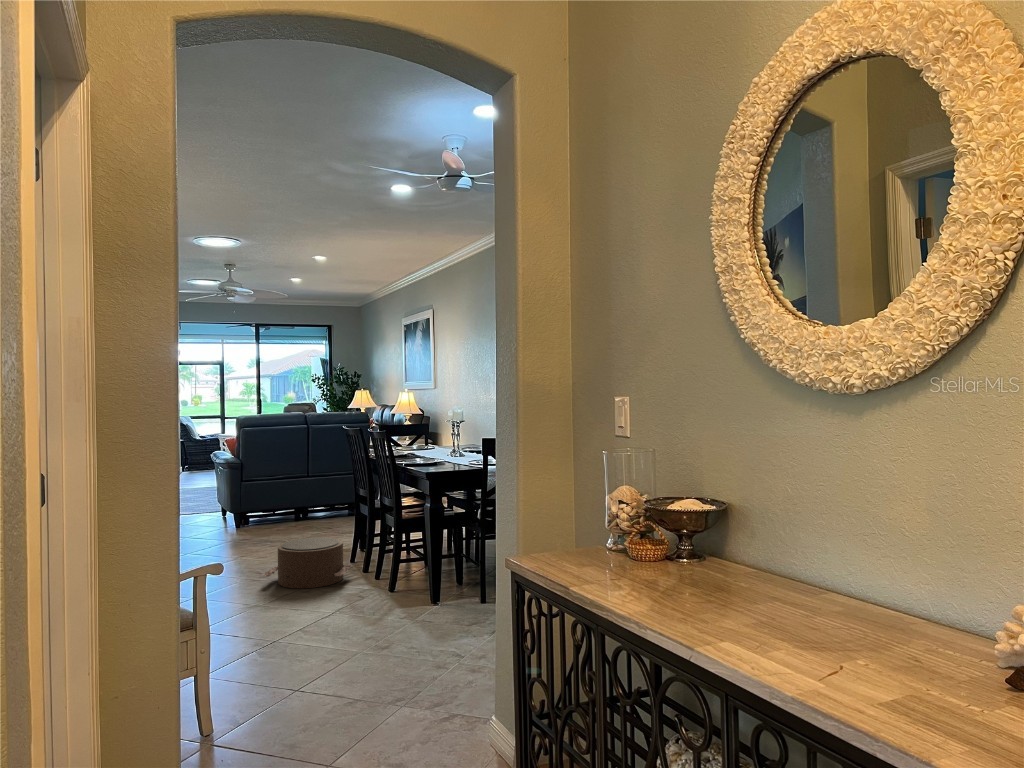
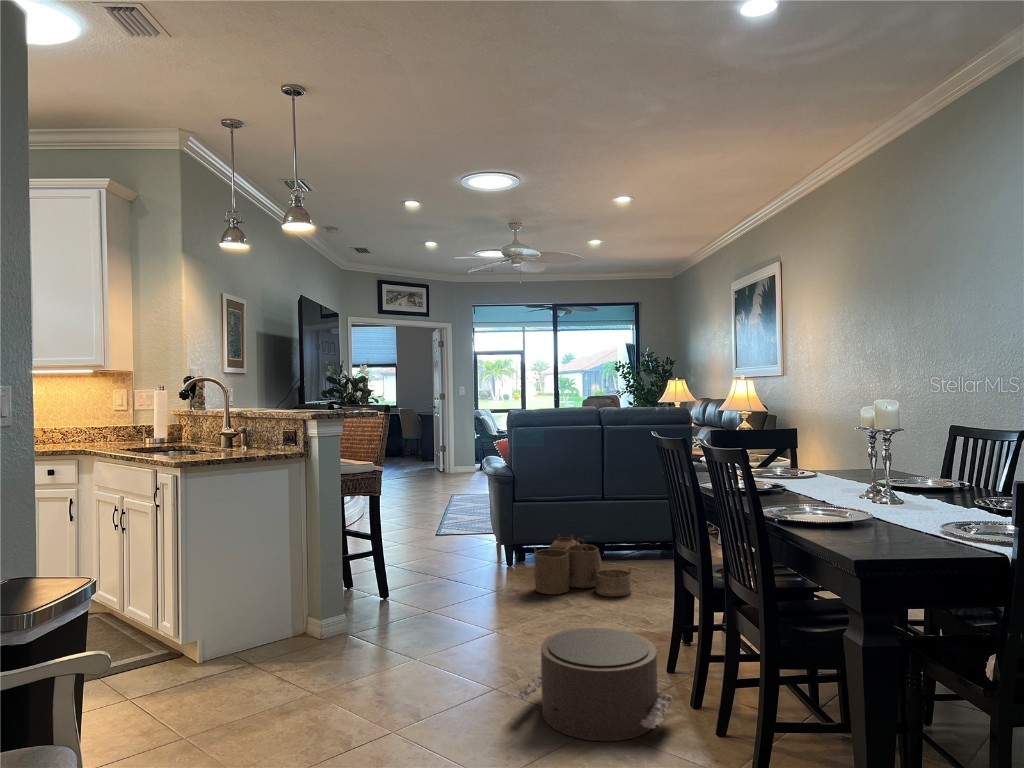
woven basket: none [259,503,328,540] -> present [534,535,631,596]

